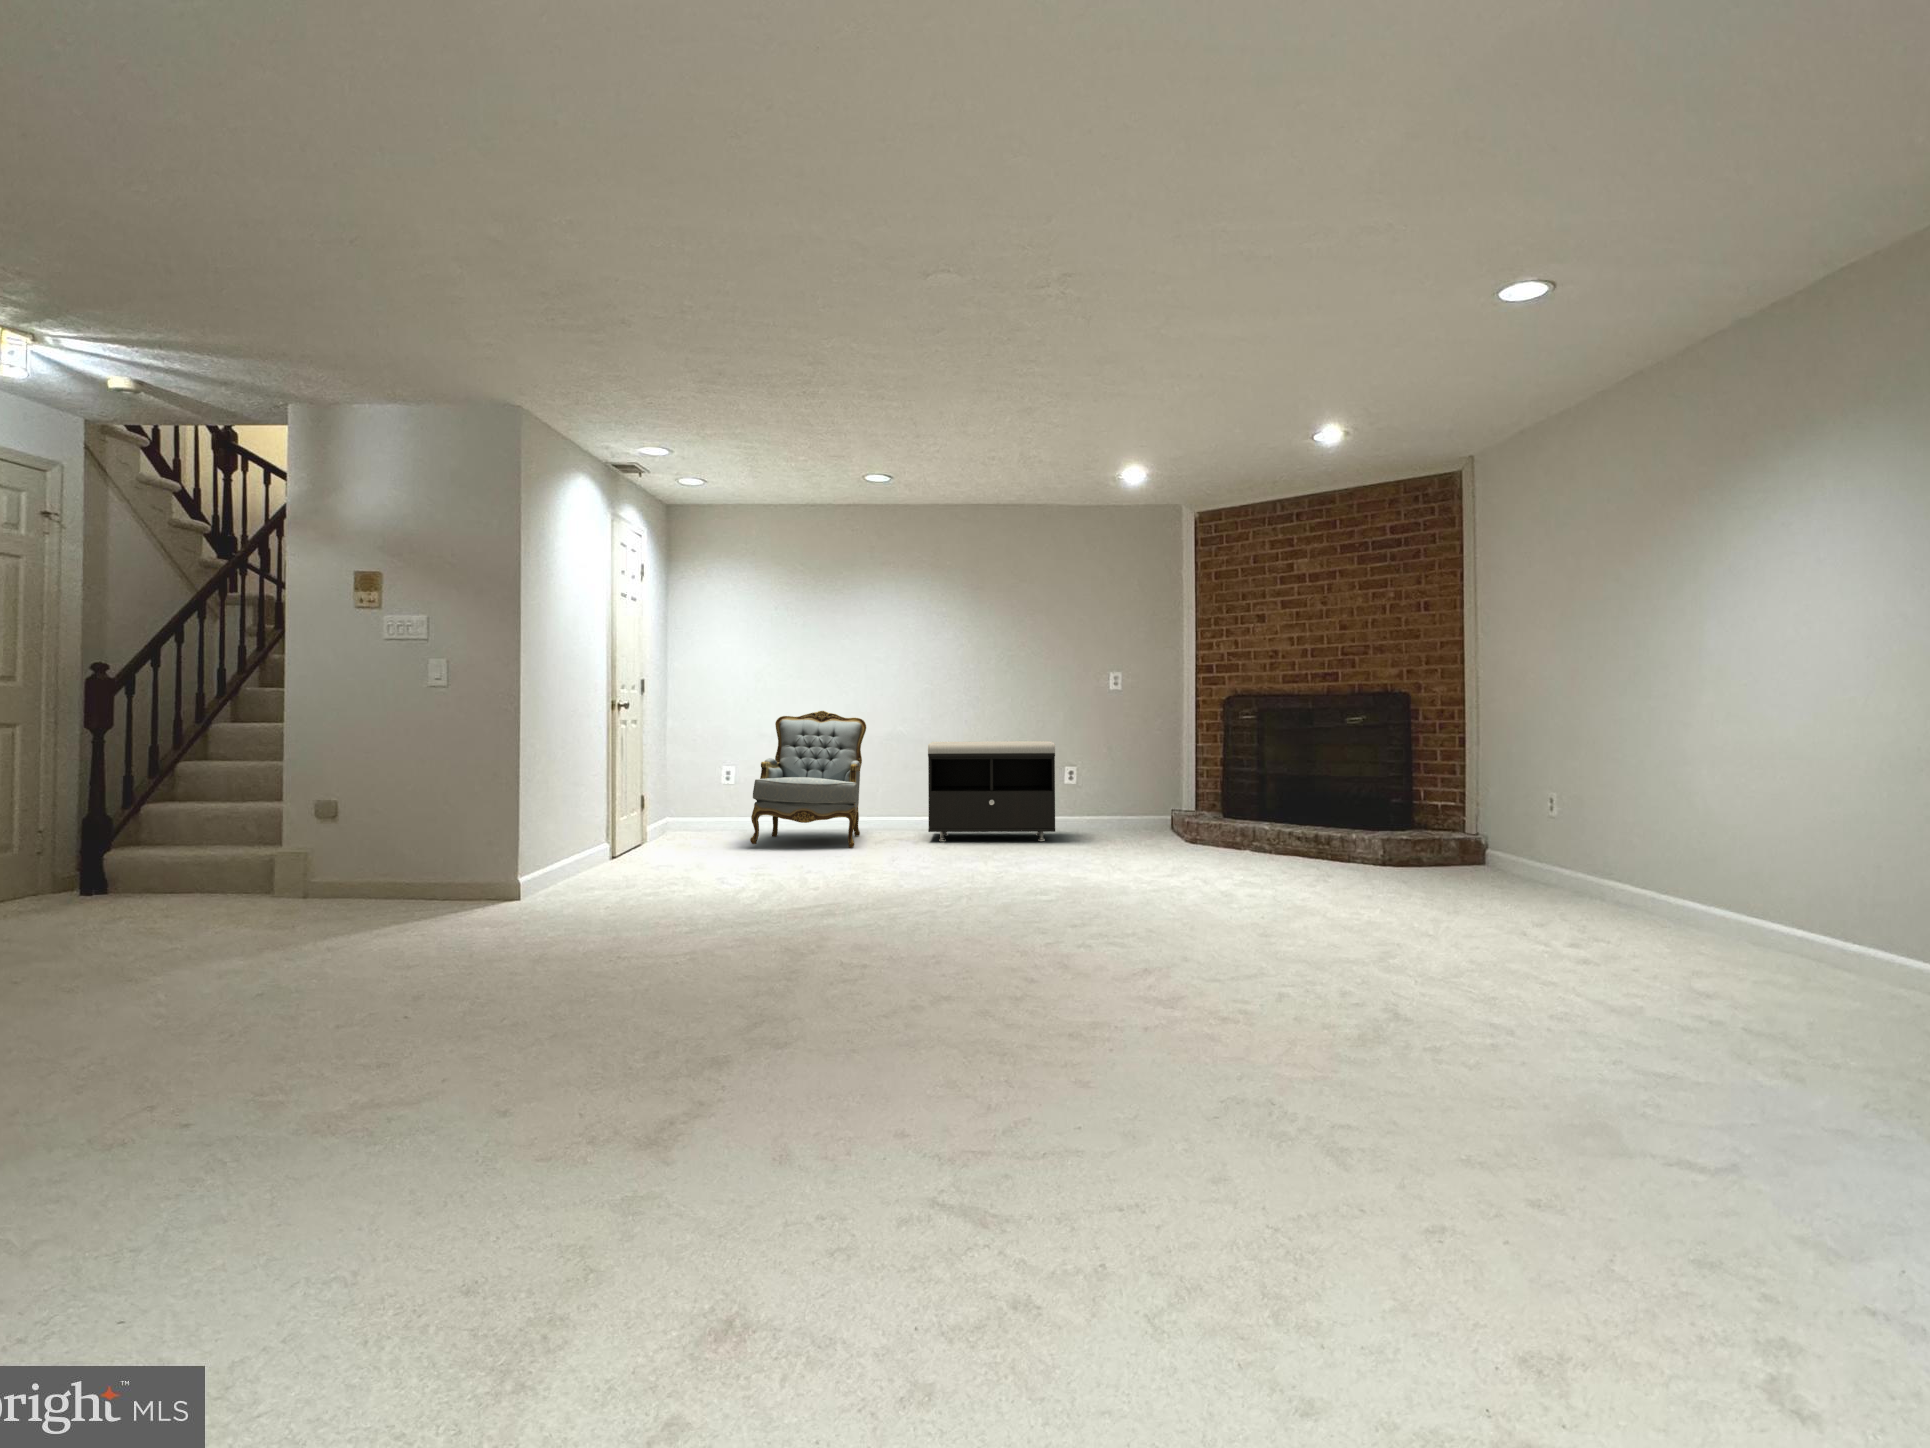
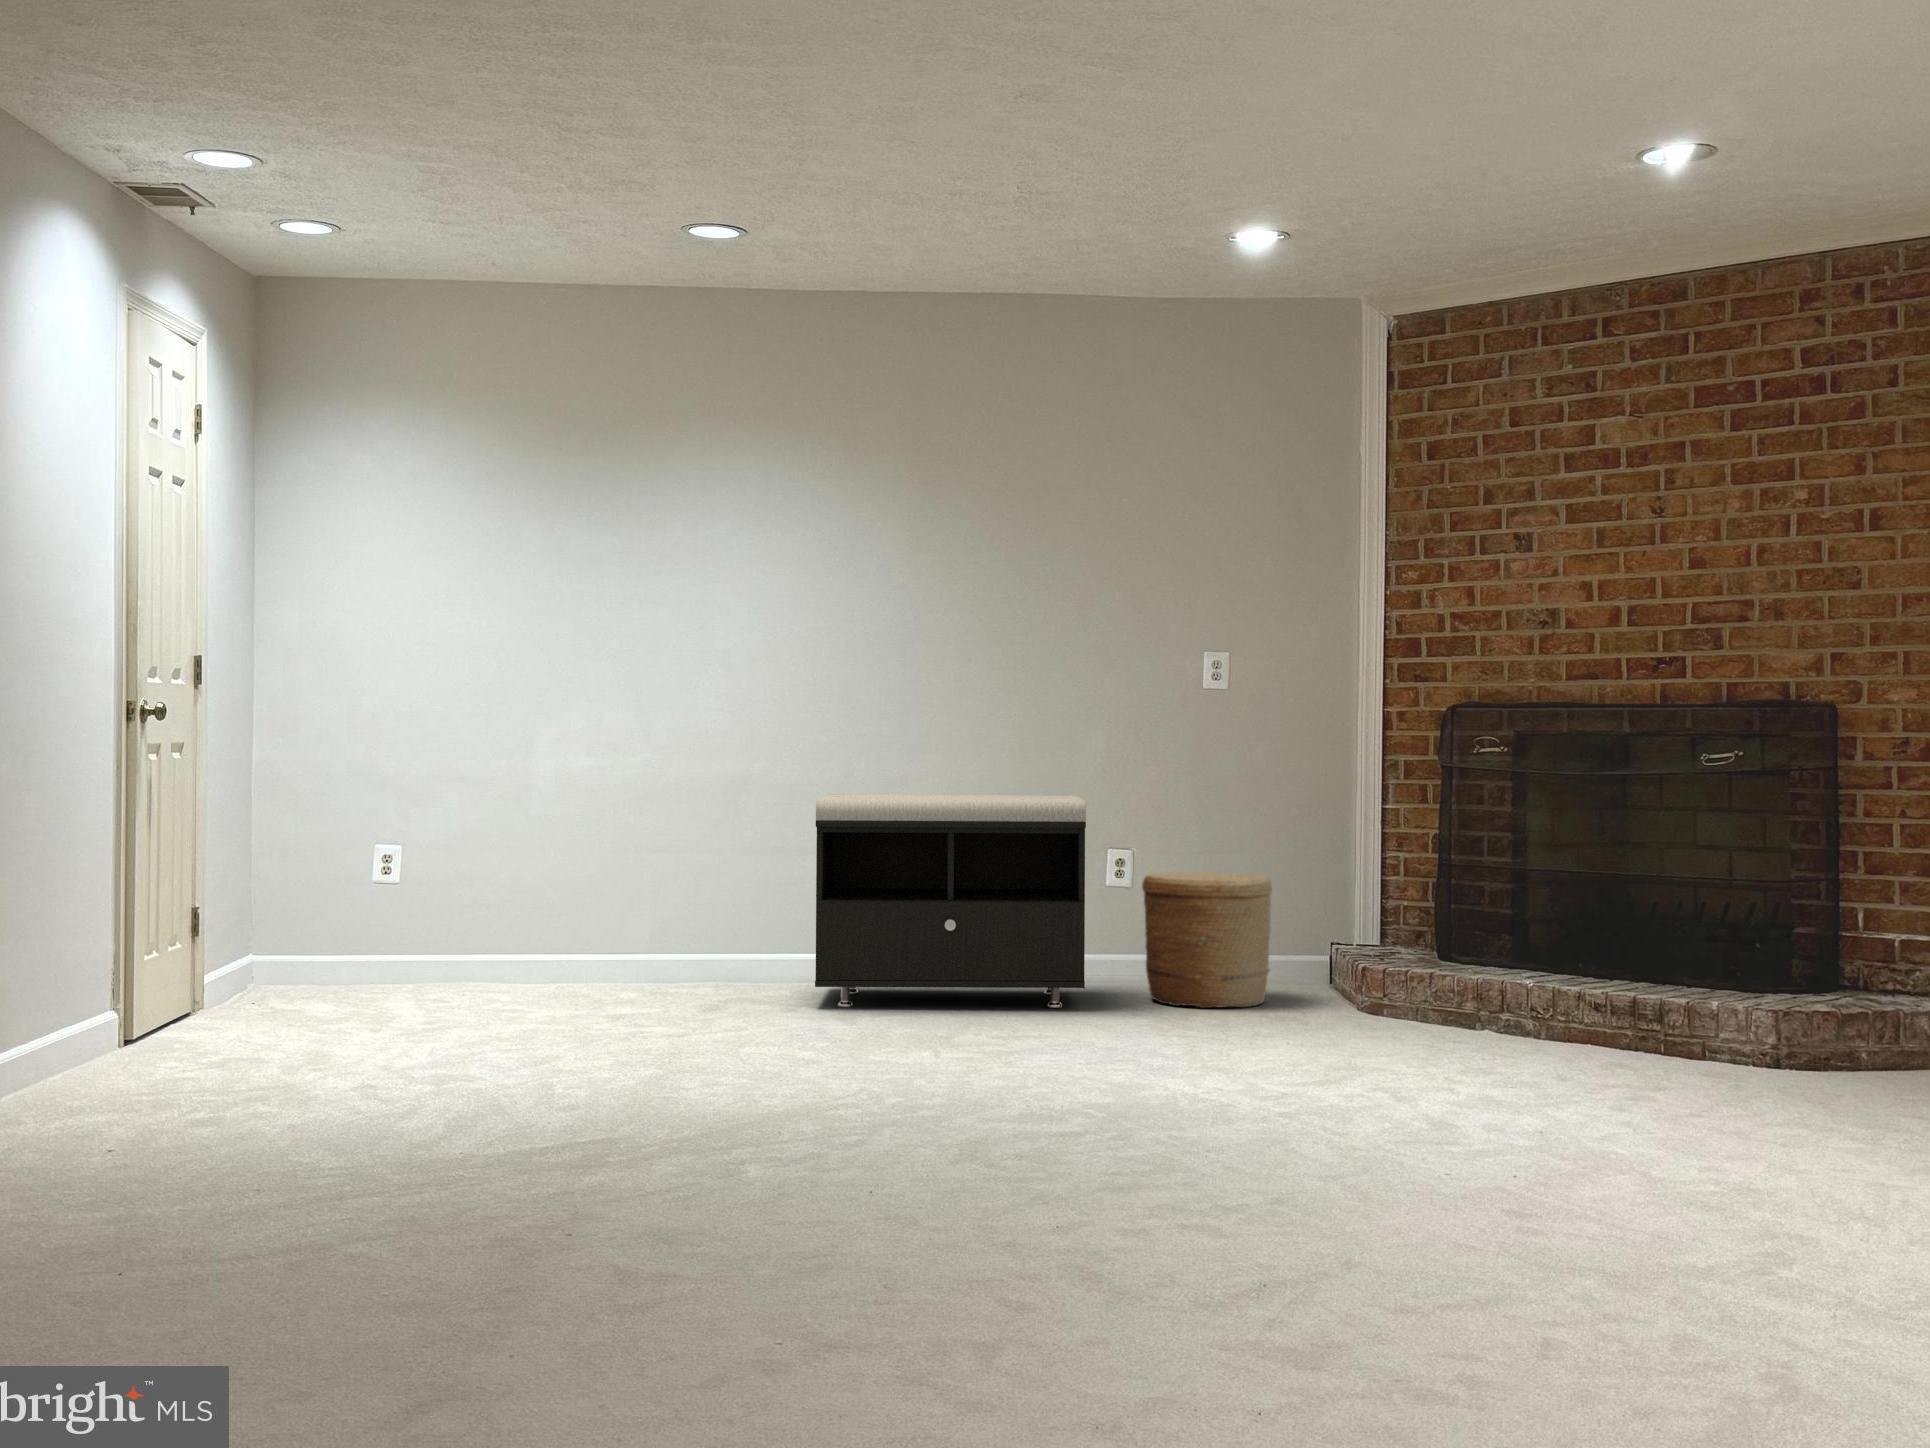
armchair: present [750,711,866,848] -> none [430,727,687,1021]
woven basket: none [1082,777,1144,841] -> present [1142,872,1272,1008]

